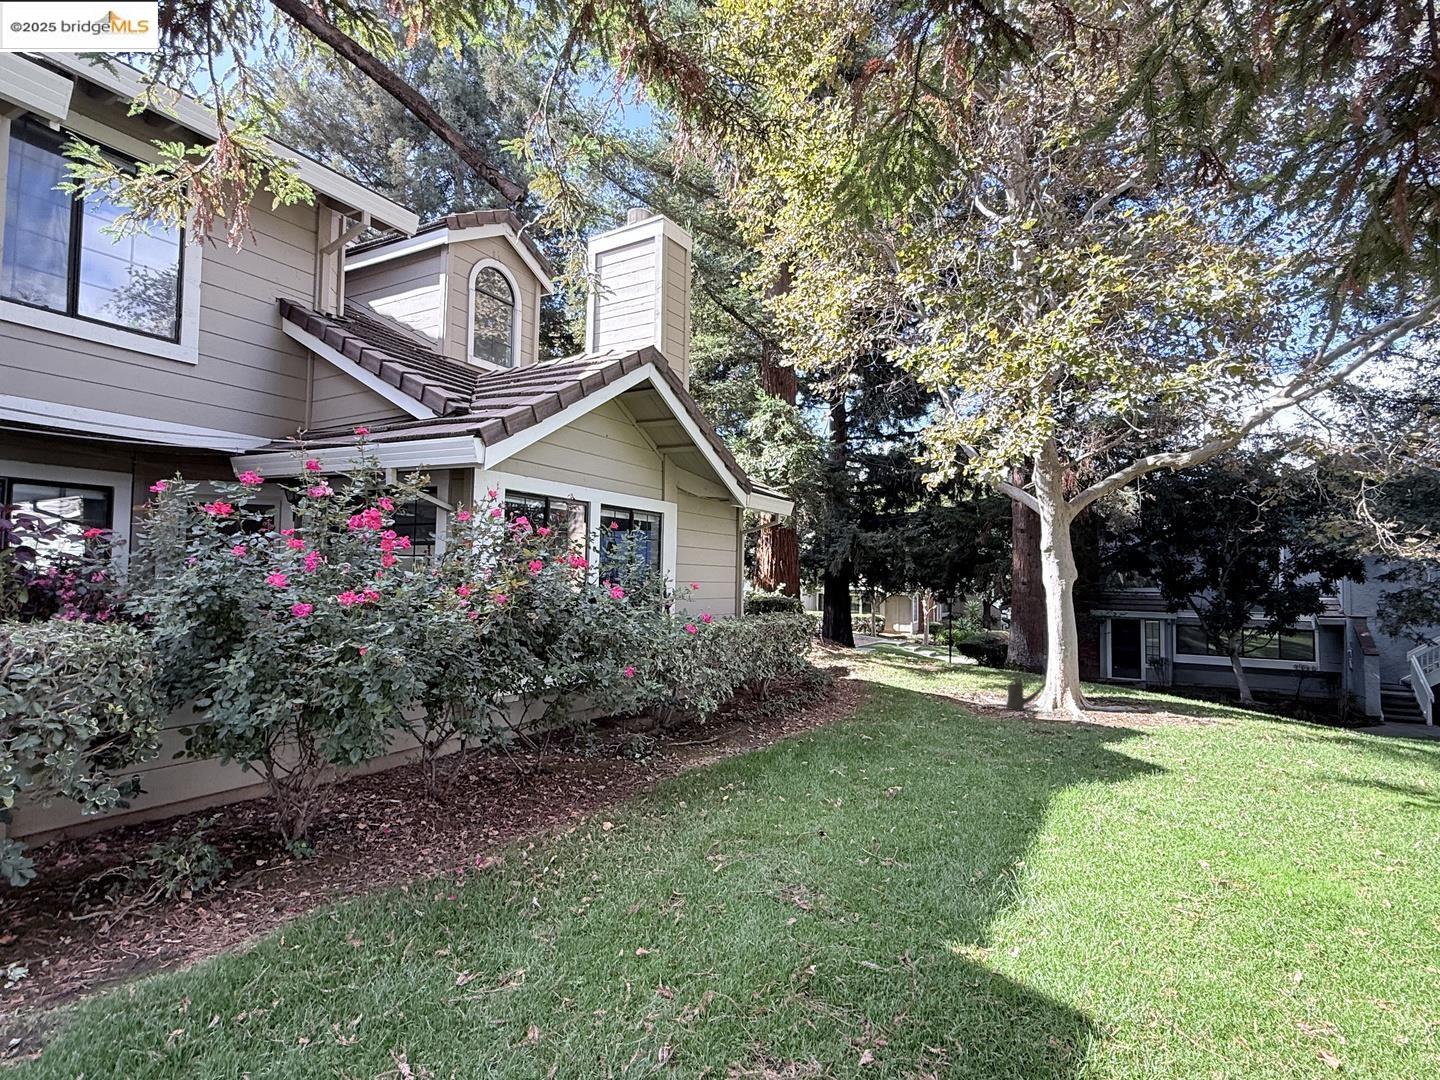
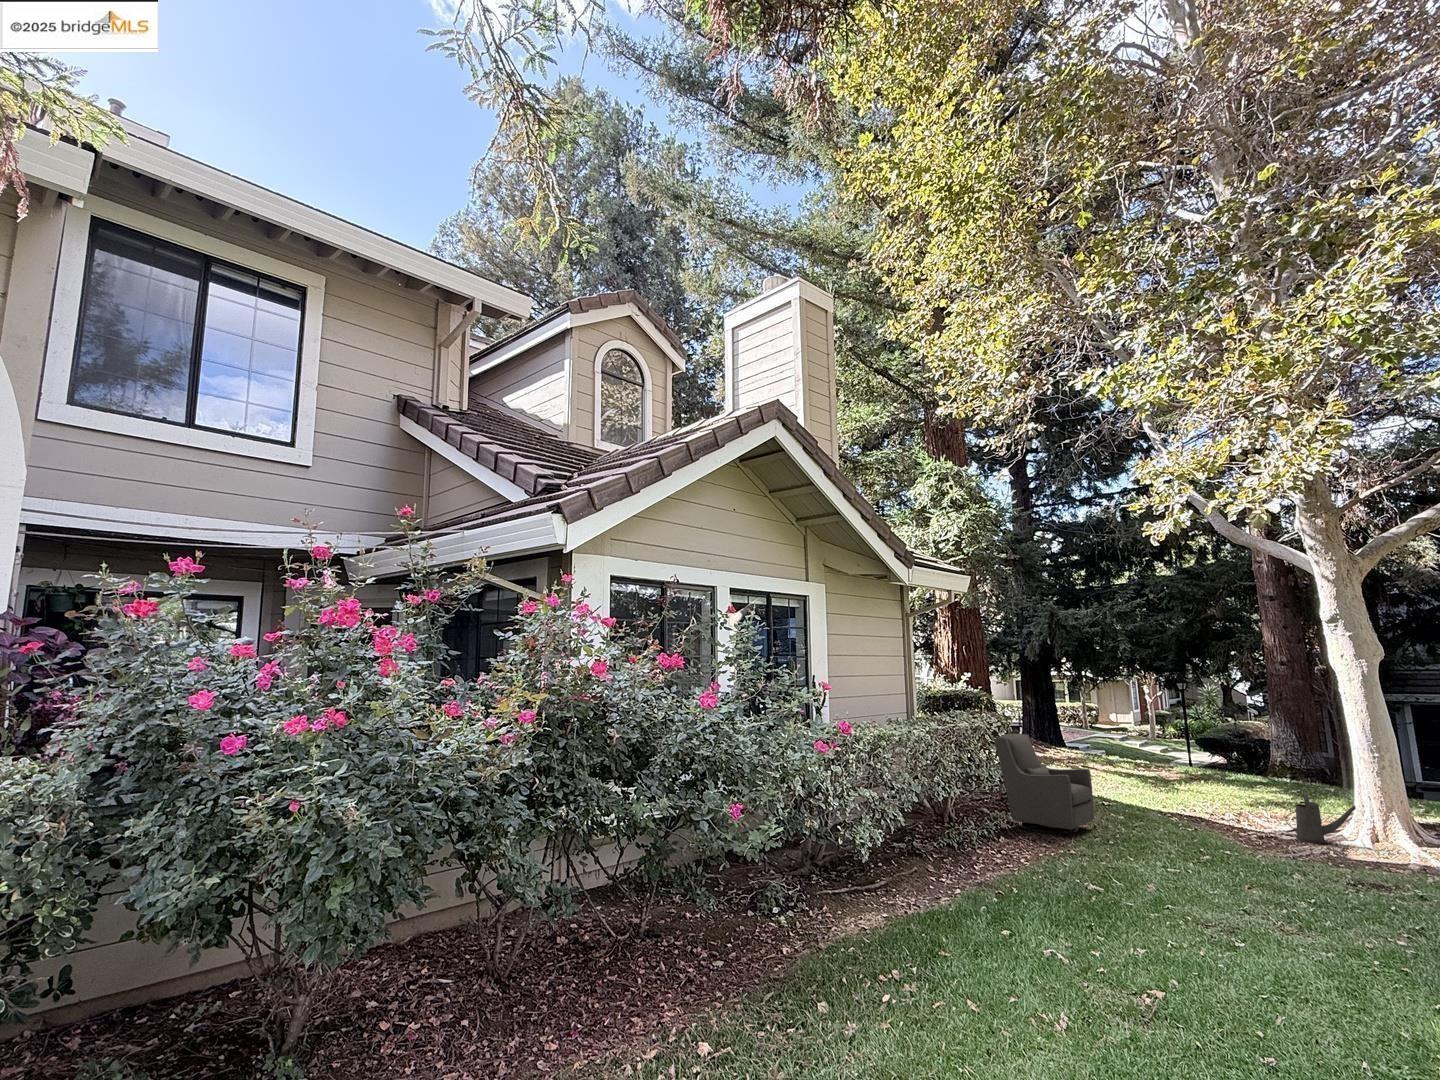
chair: none [802,632,872,707] -> present [995,734,1094,834]

